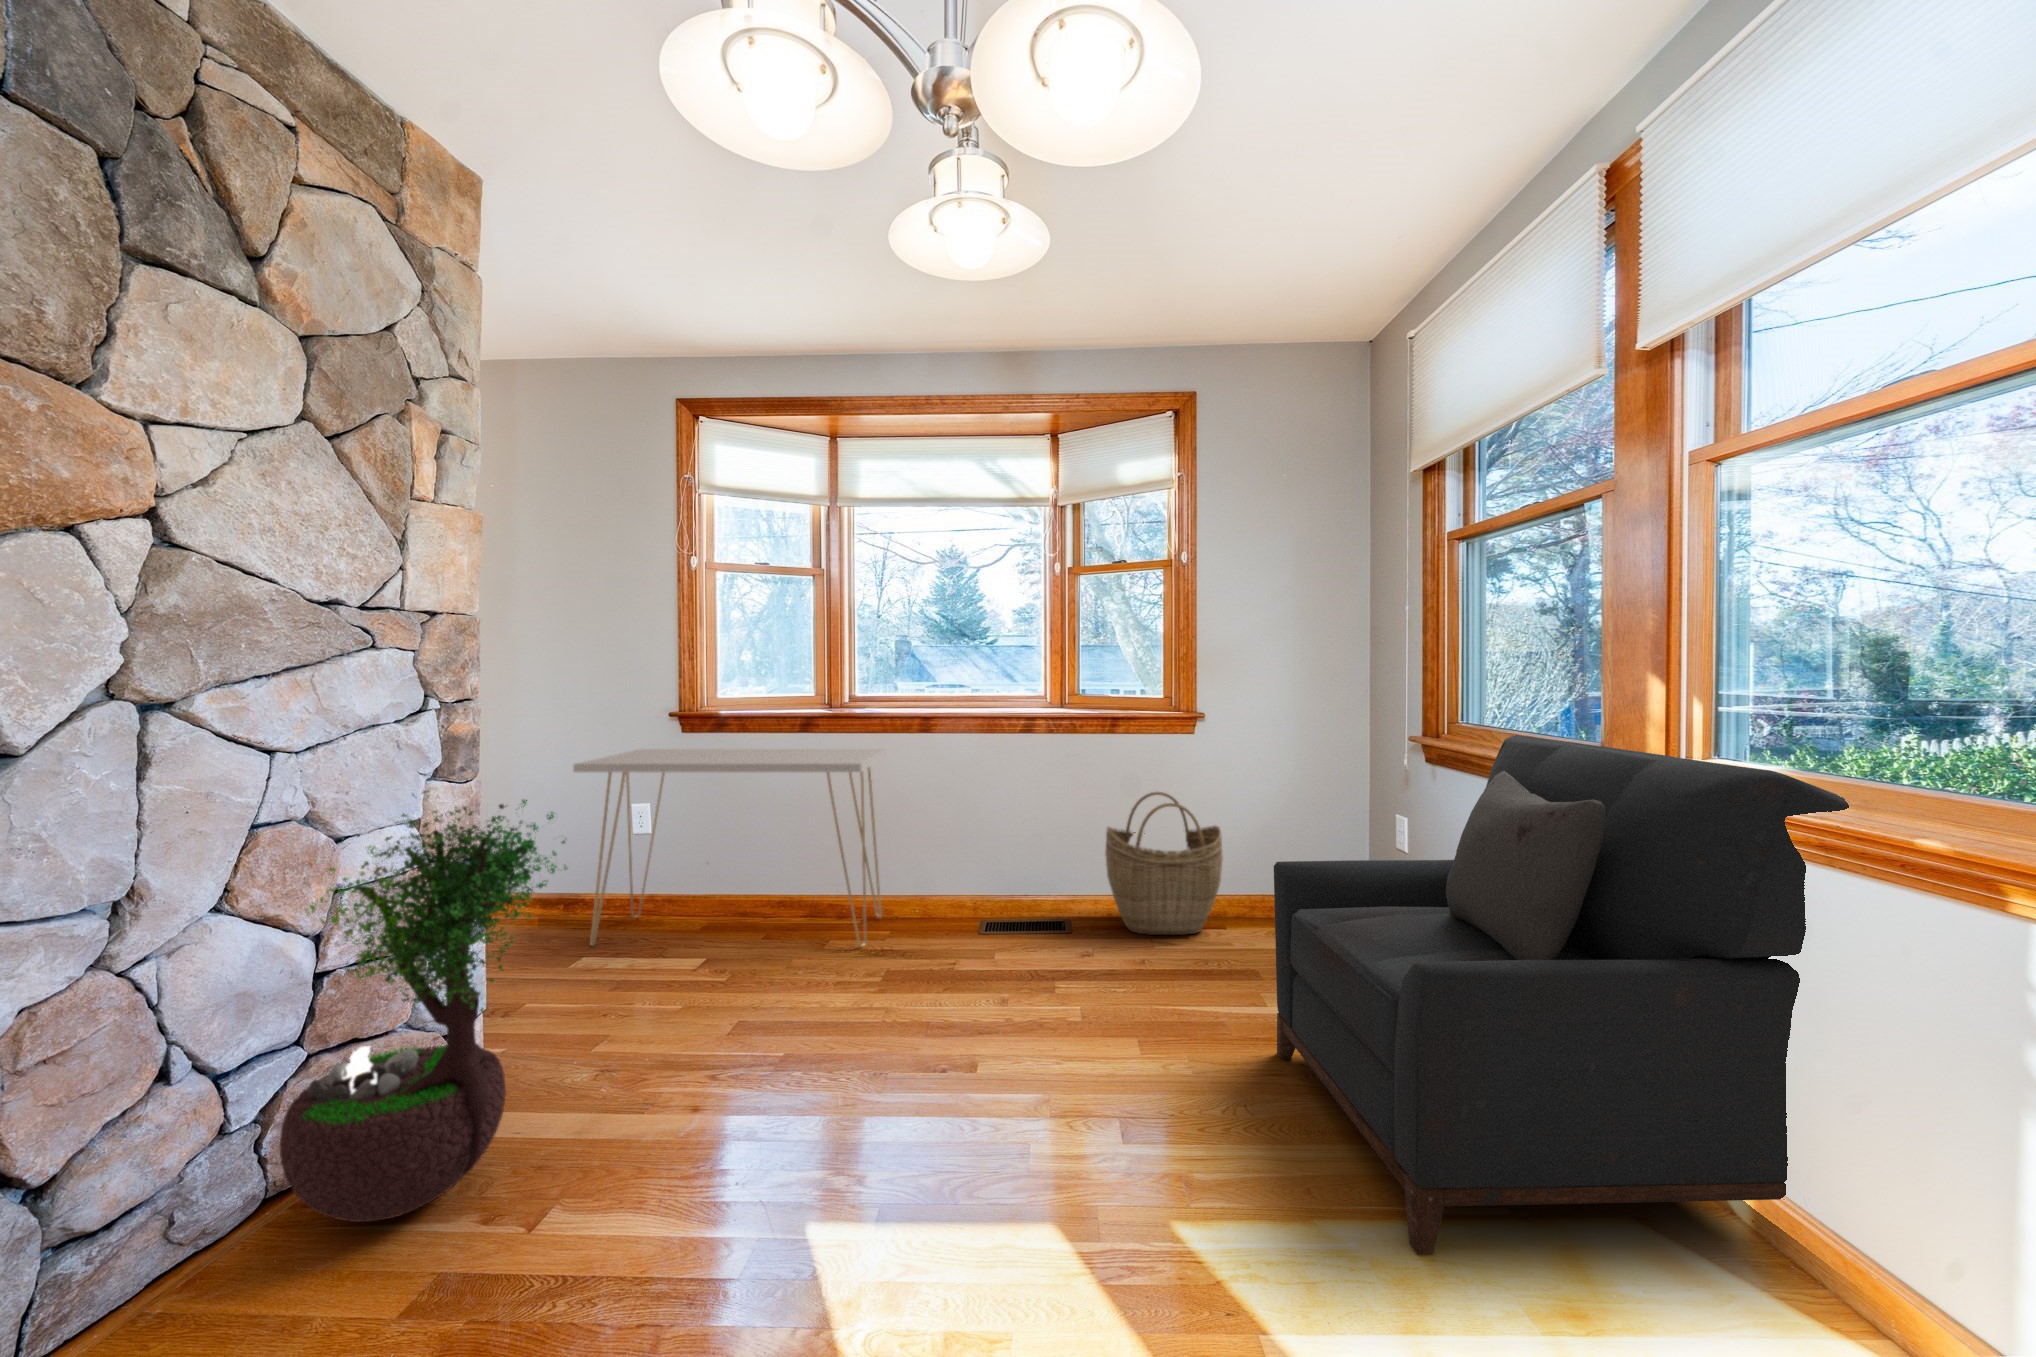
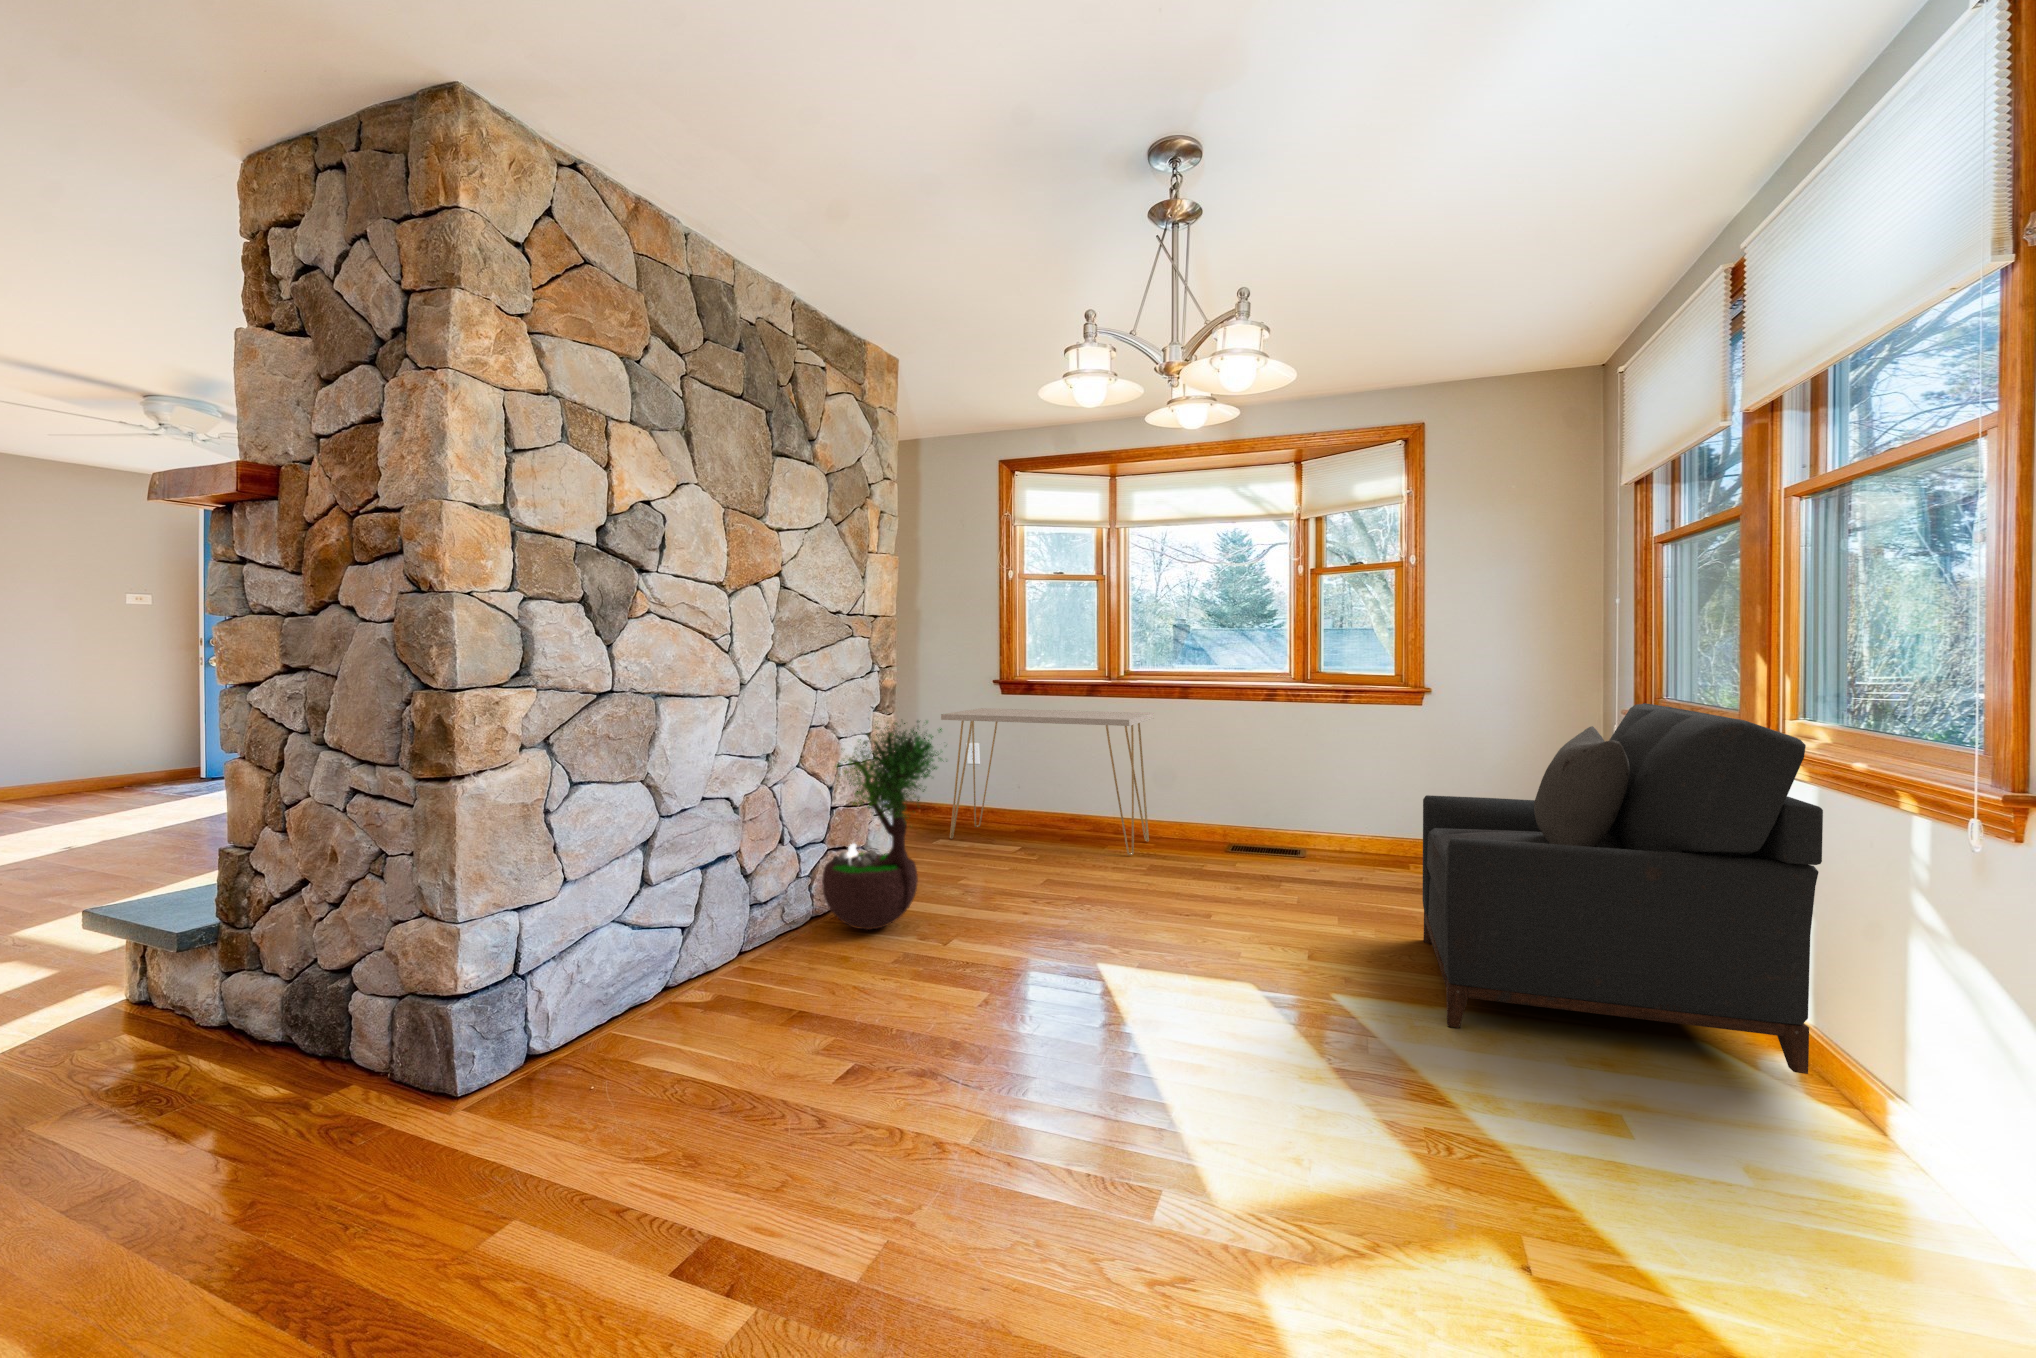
woven basket: present [1105,792,1222,935] -> none [1329,755,1434,873]

